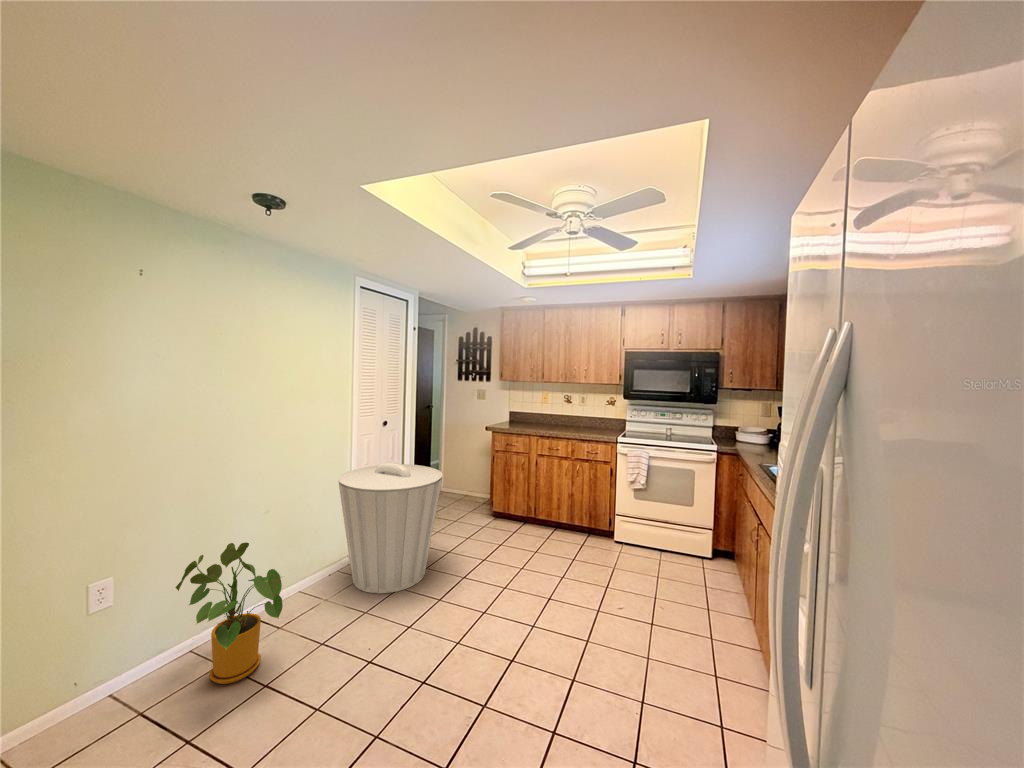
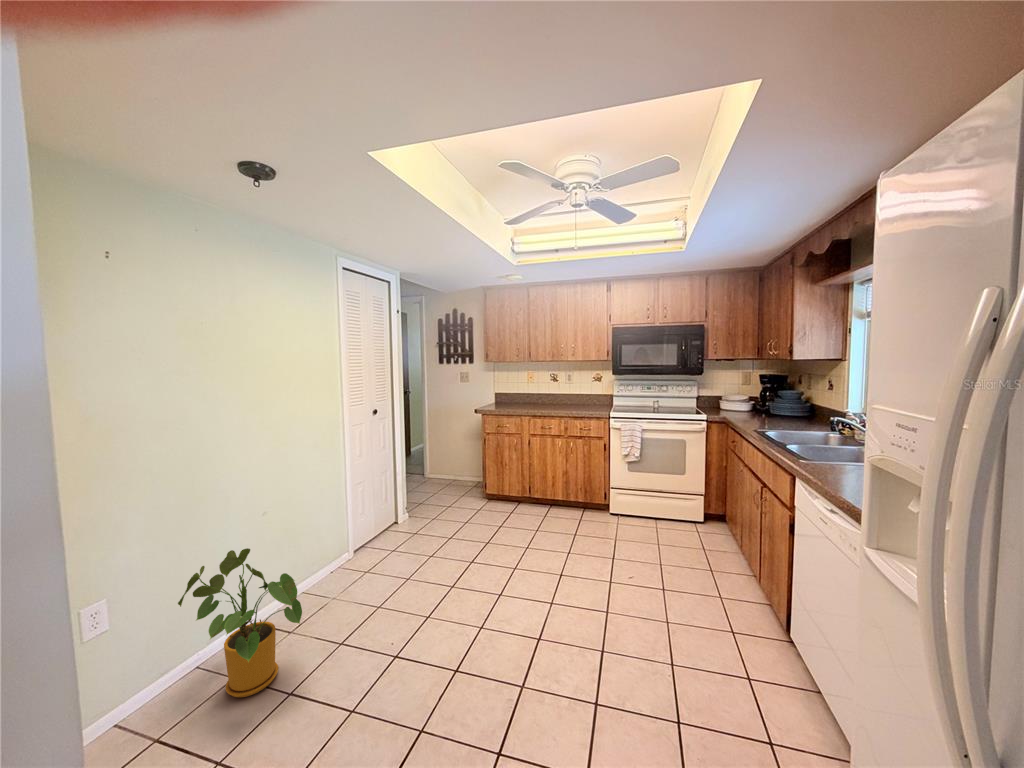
trash can: present [338,463,443,593] -> none [334,453,443,588]

